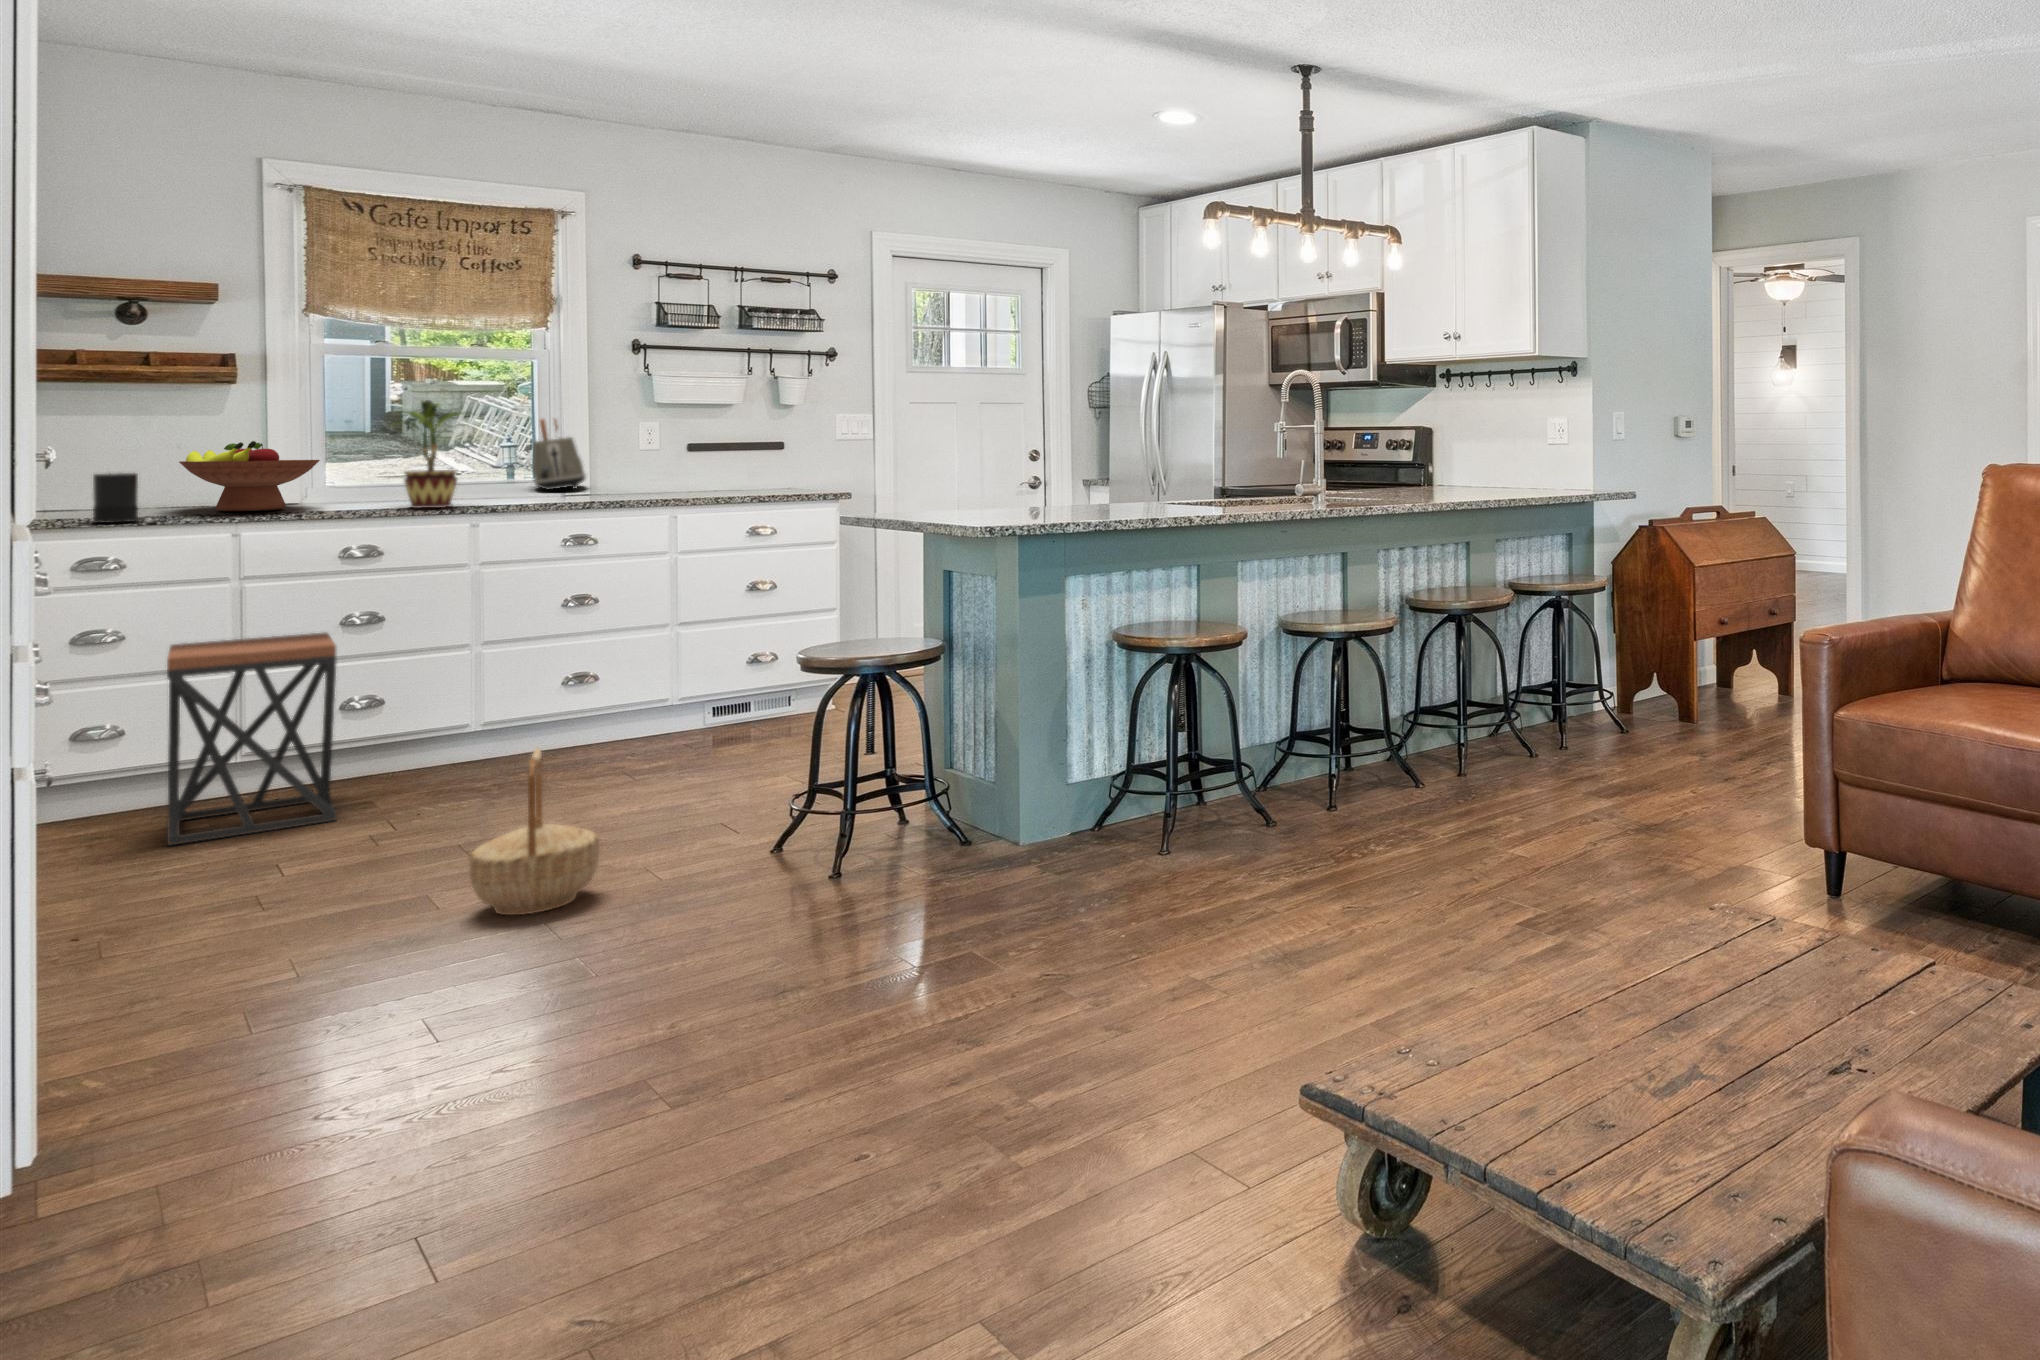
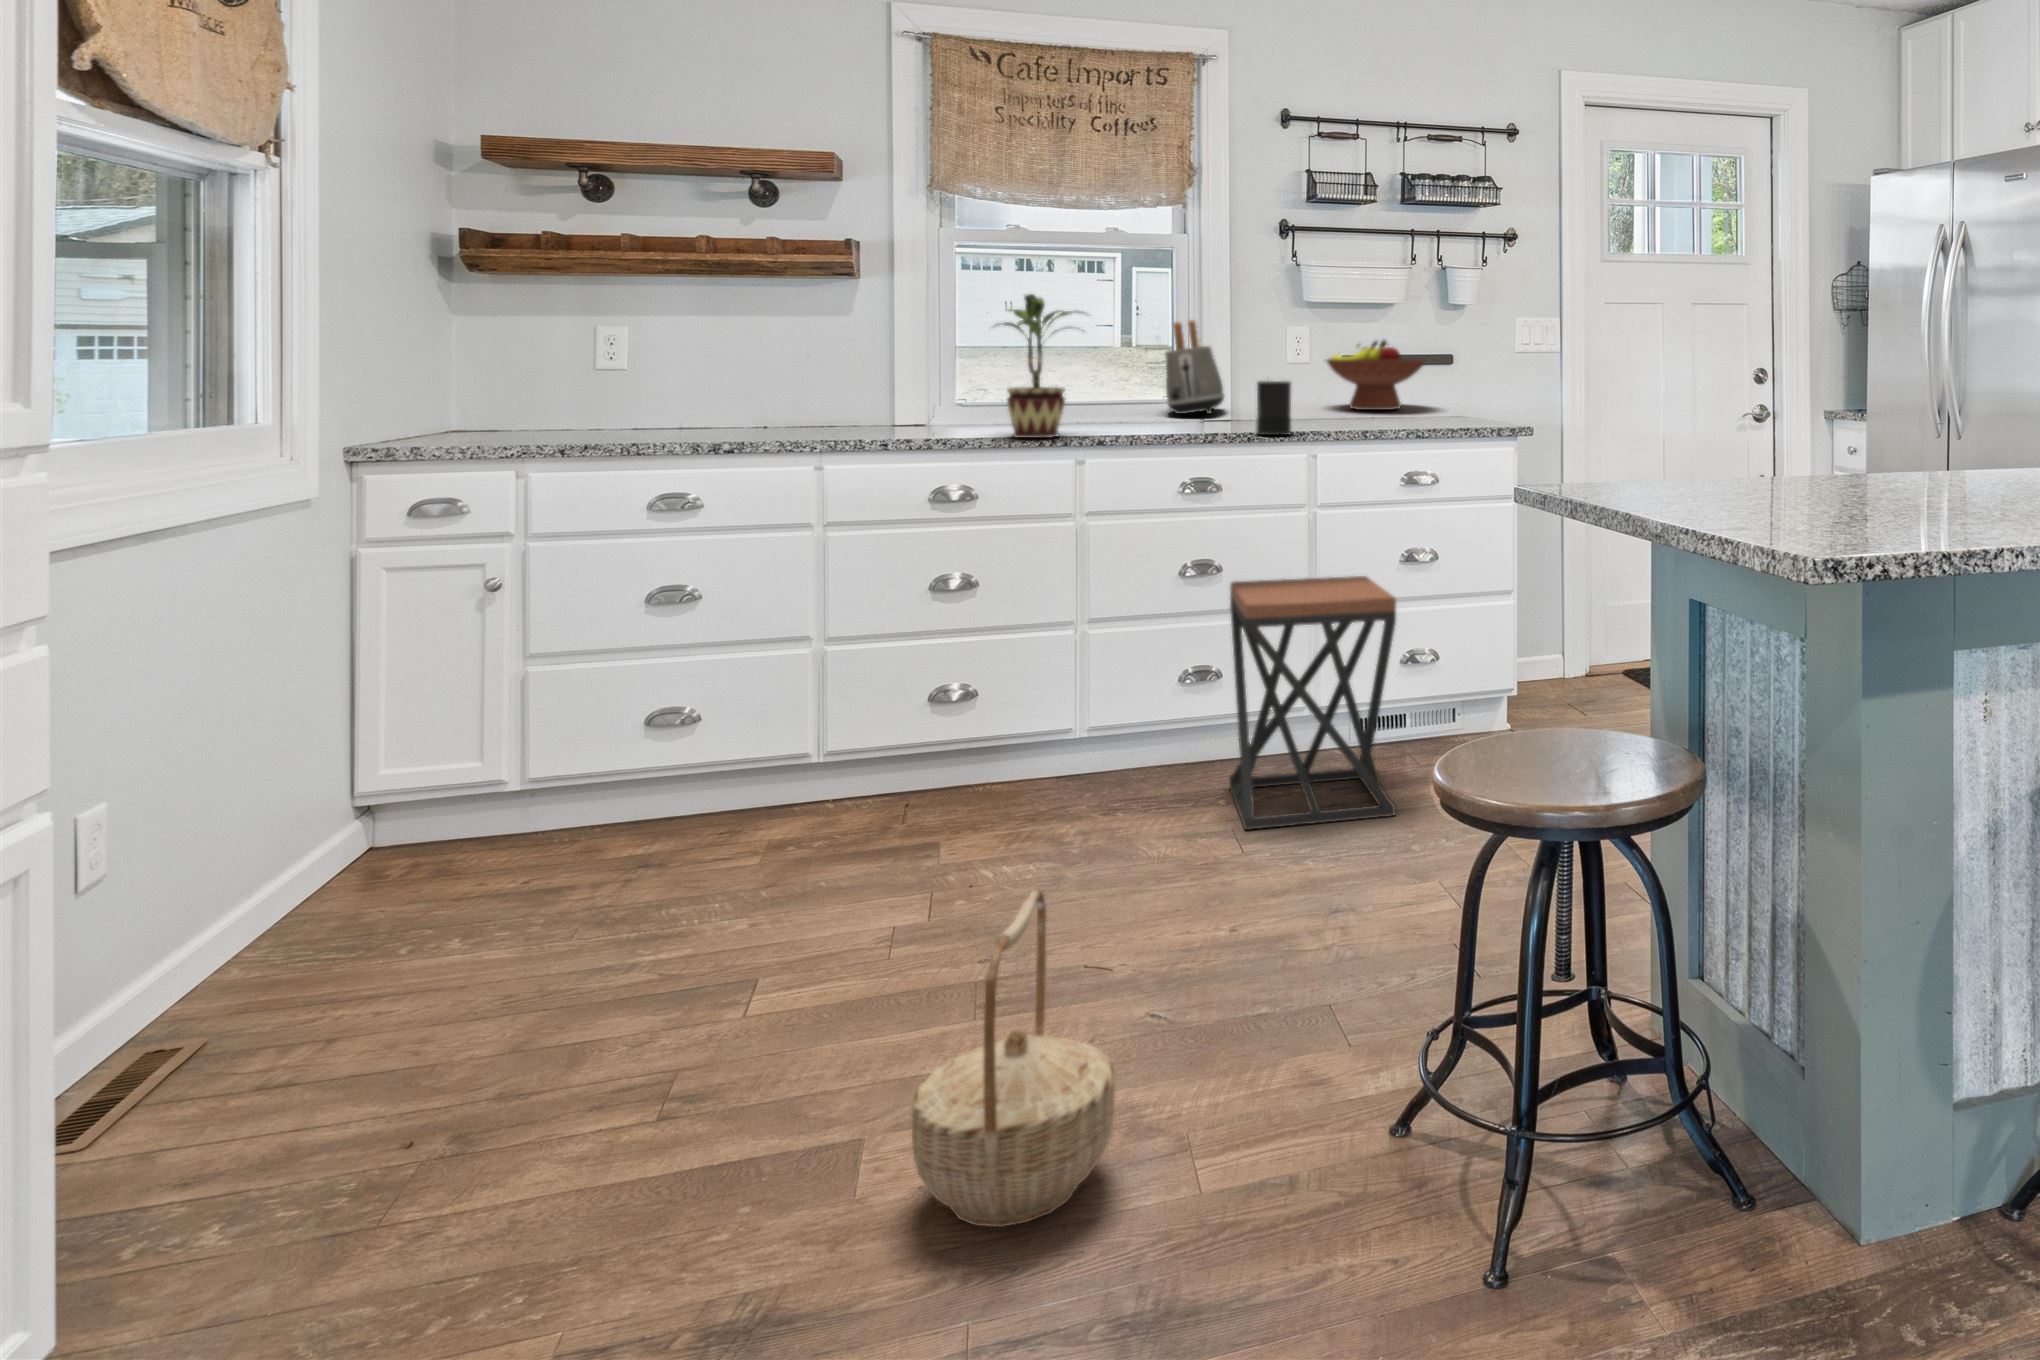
fruit bowl: present [179,441,320,511] -> present [1327,340,1427,410]
candle: present [93,471,138,523] -> present [1256,380,1291,435]
stool: present [167,633,337,846] -> present [1229,576,1396,829]

